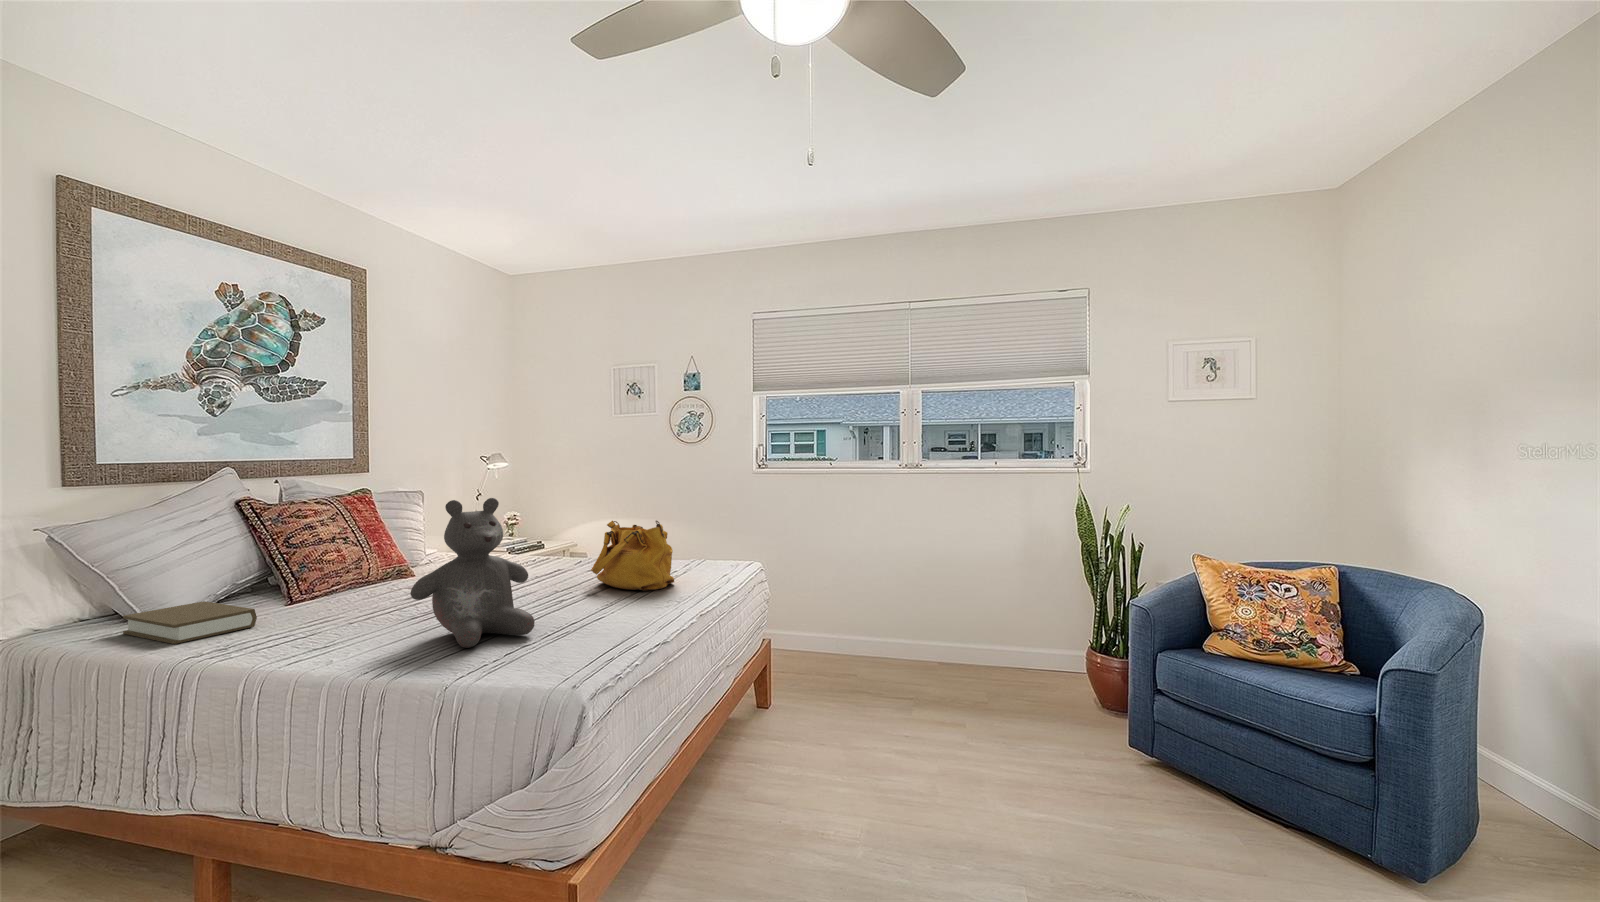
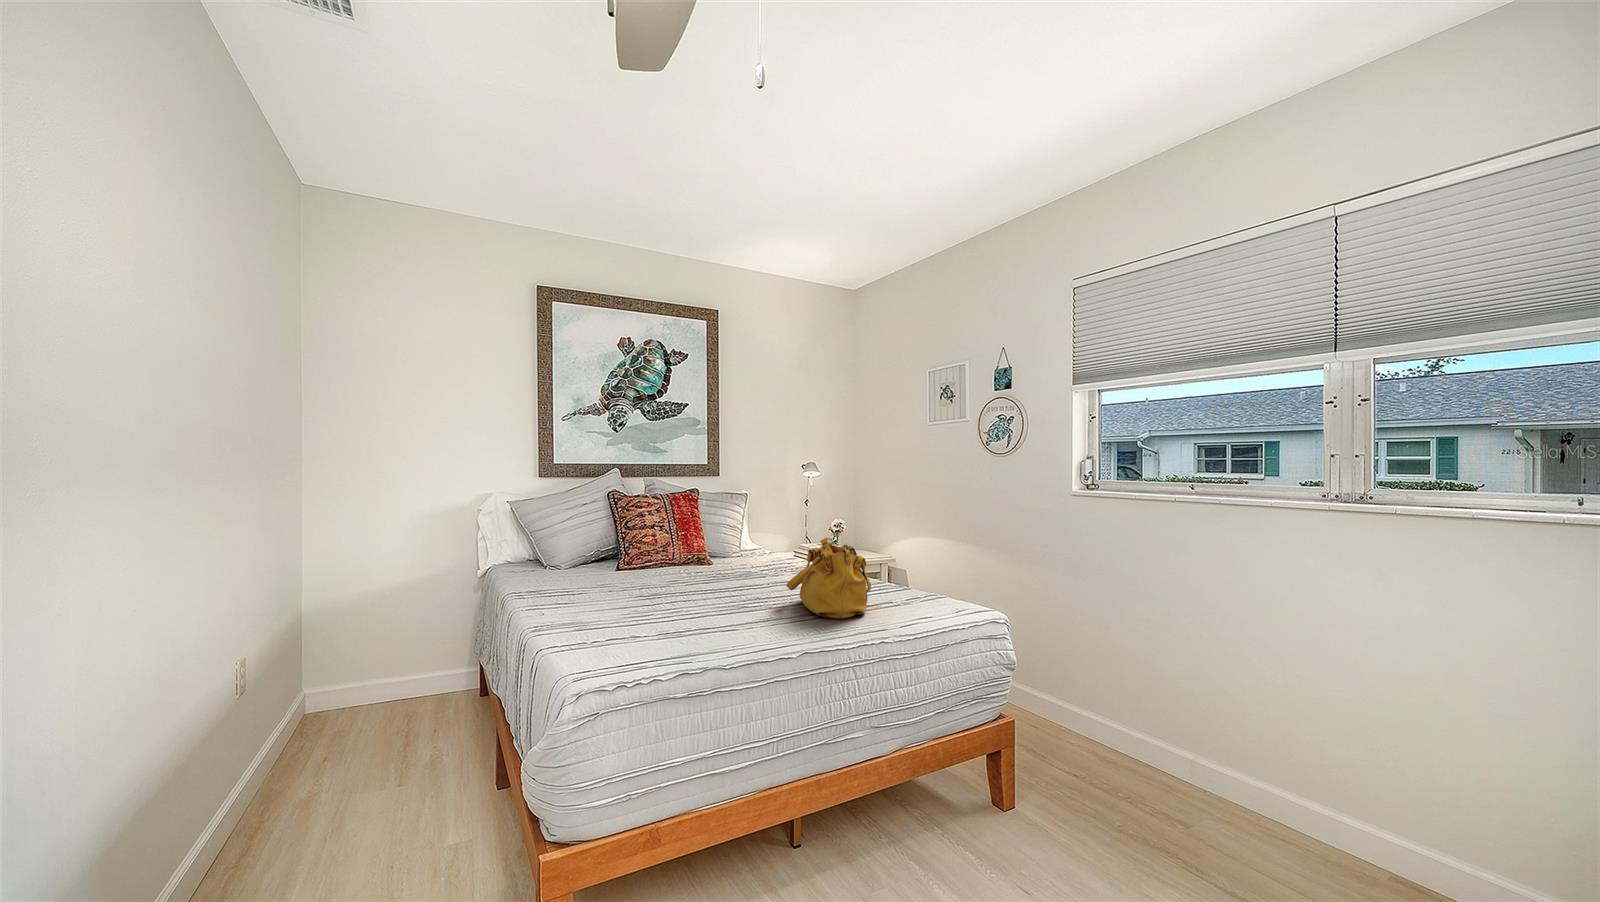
teddy bear: present [410,498,535,648] -> none [590,513,687,642]
book: present [123,601,257,644] -> none [518,562,567,590]

